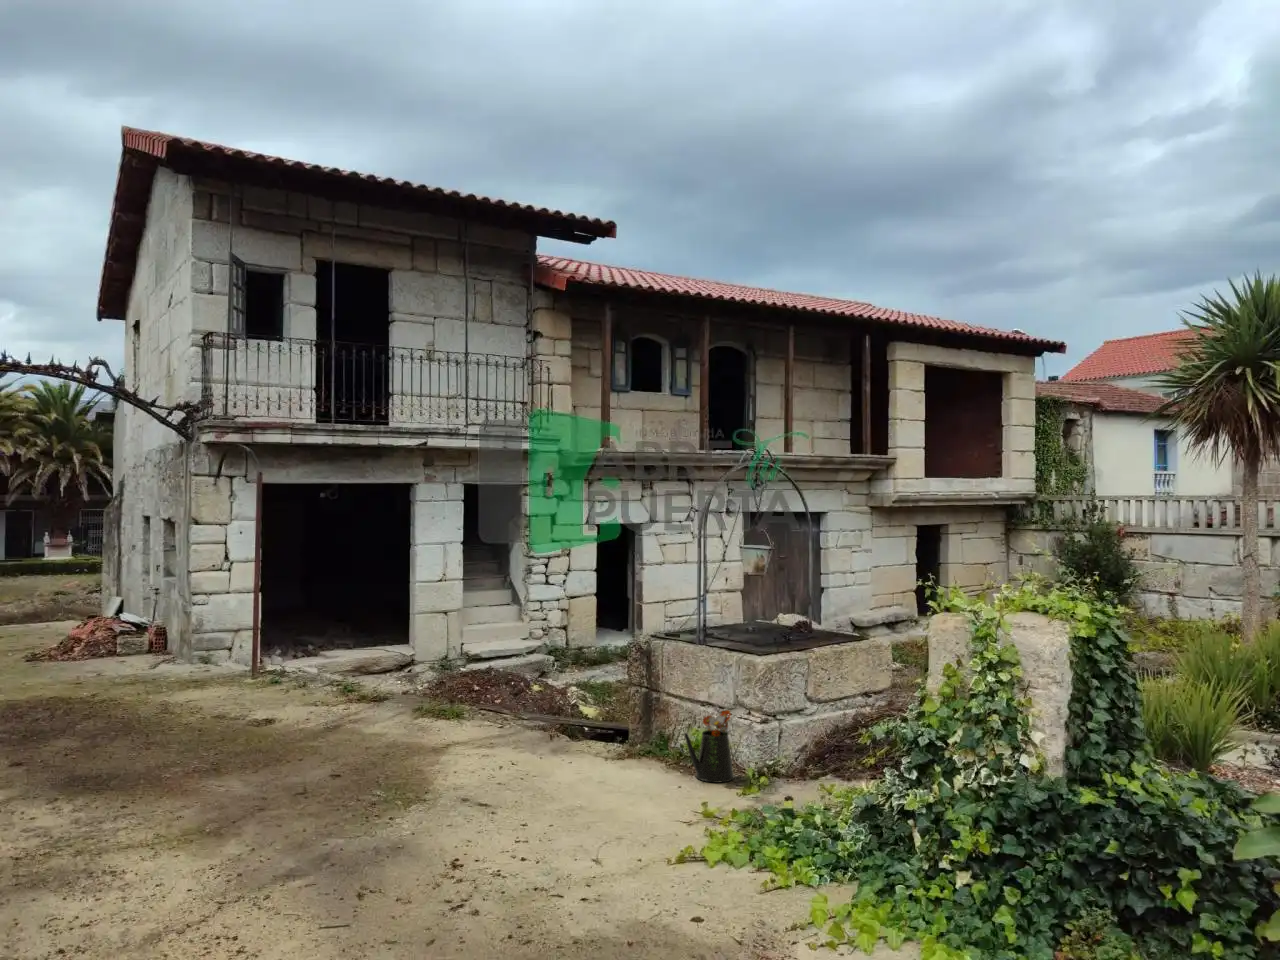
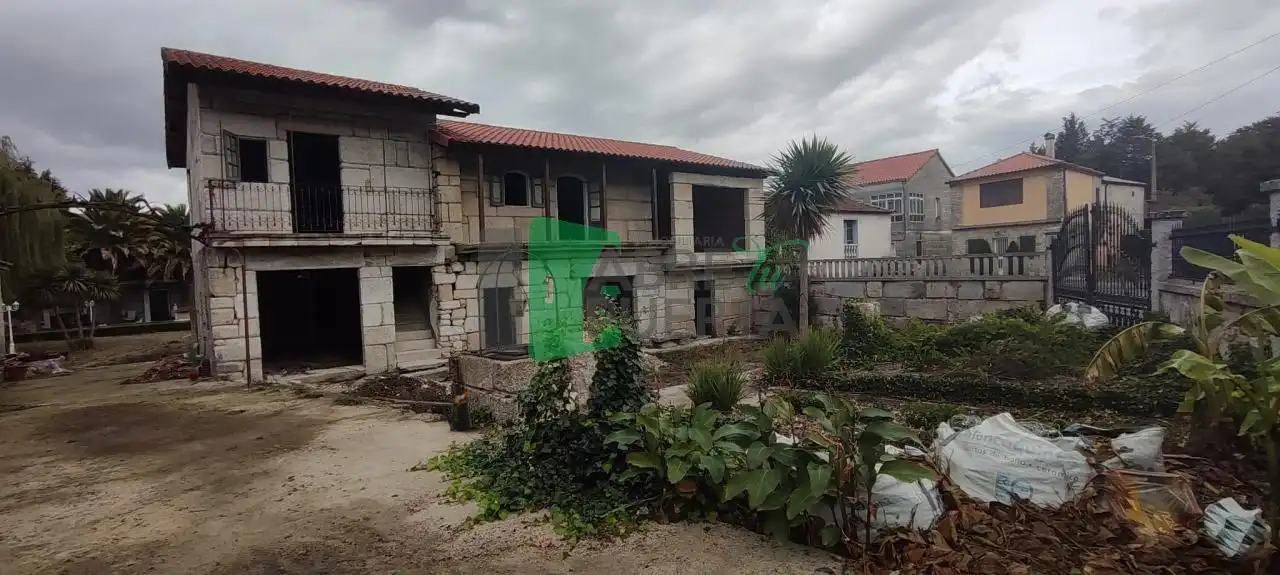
potted tree: none [136,595,177,661] -> present [185,342,207,381]

